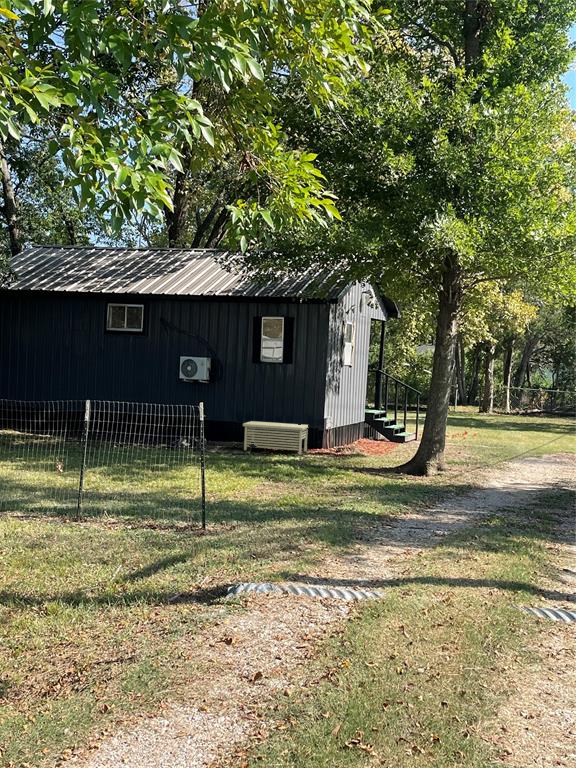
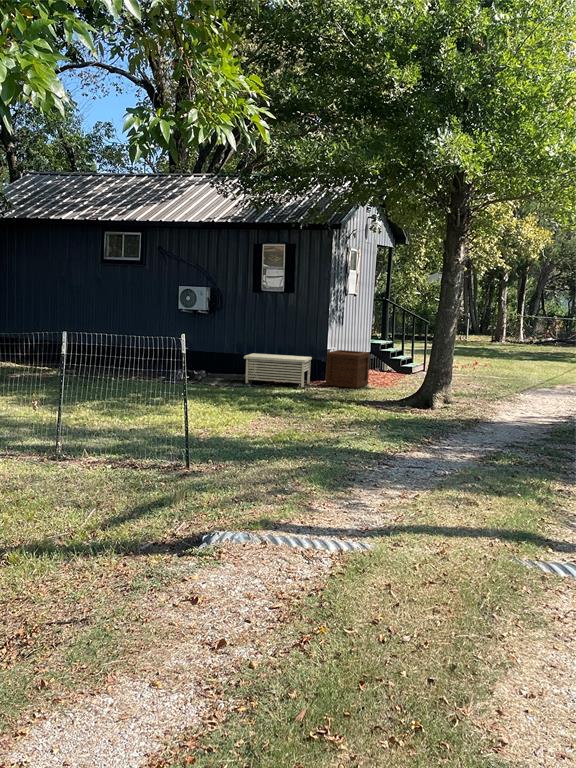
wooden crate: none [322,418,365,456] -> present [325,350,370,388]

